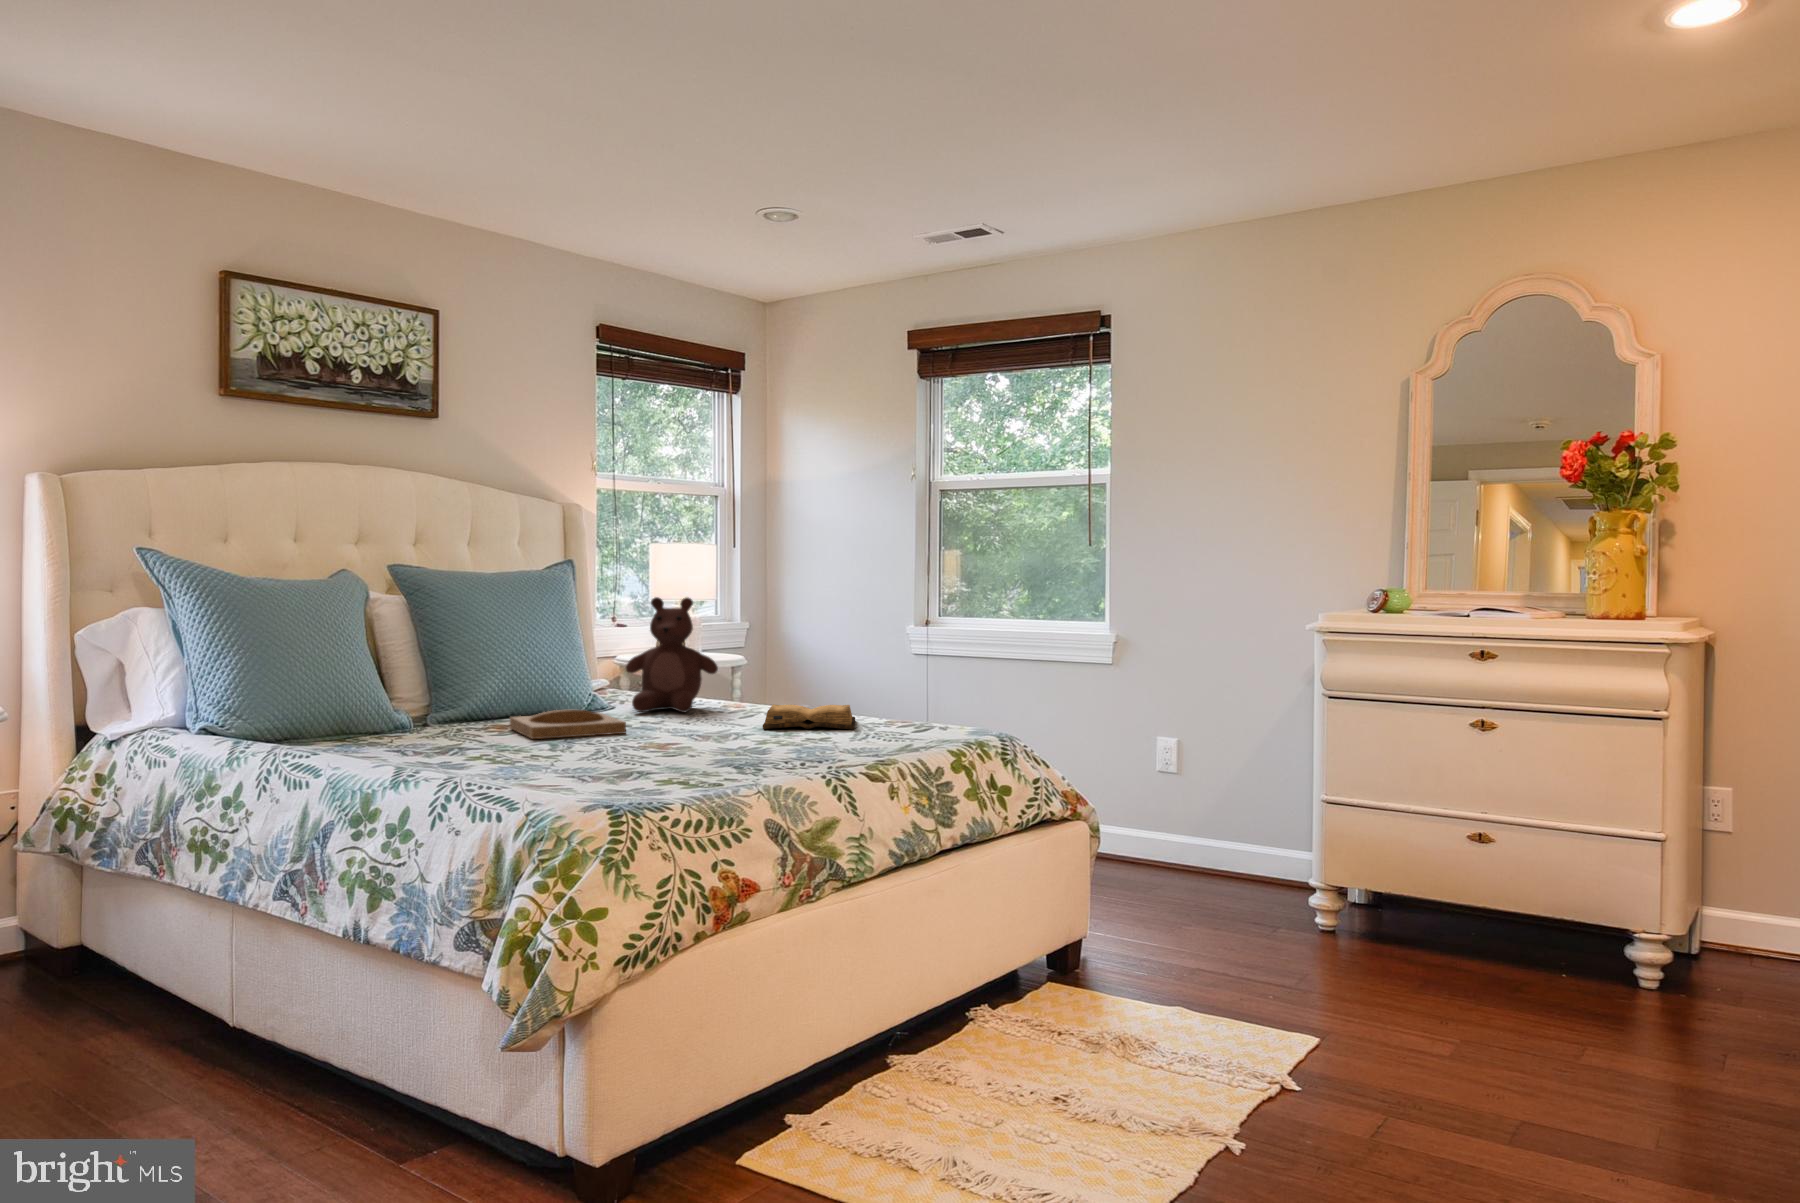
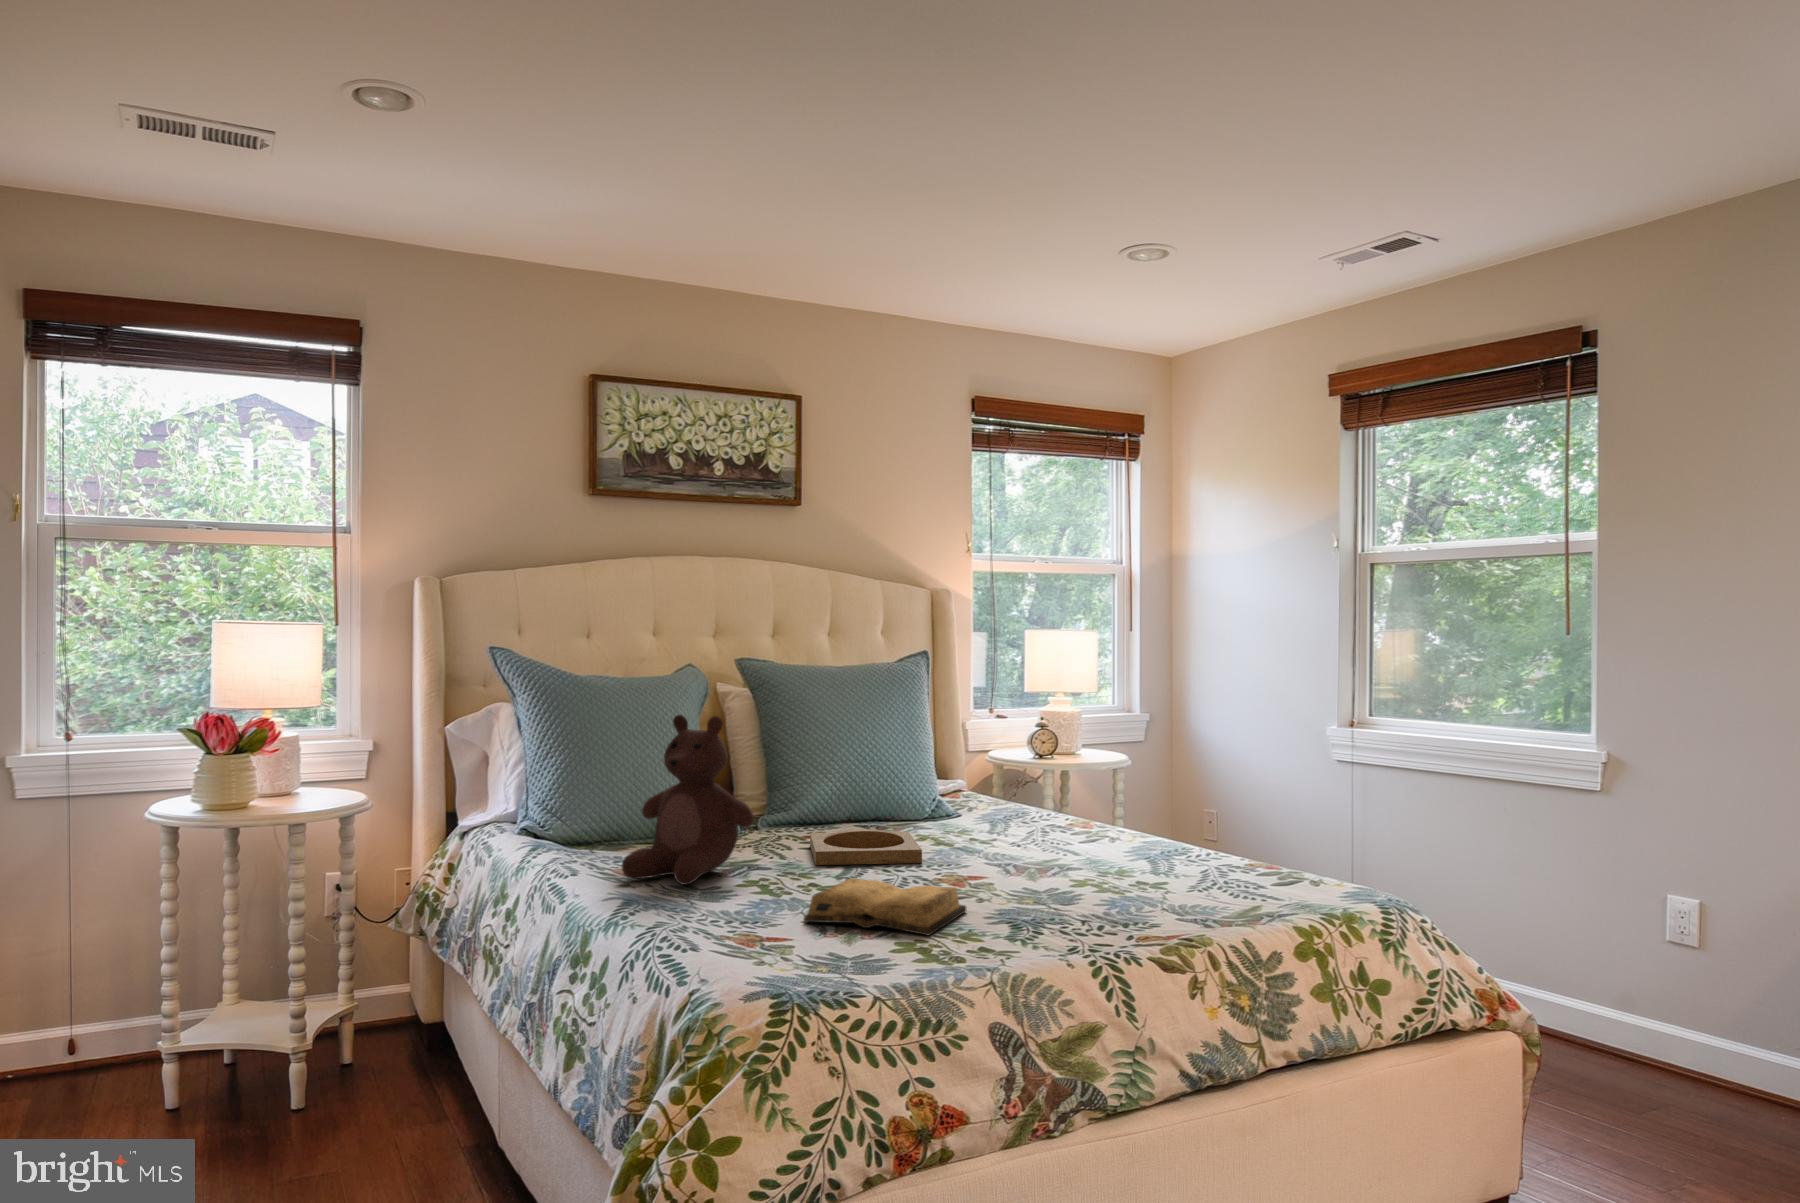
teddy bear: present [626,597,718,712] -> present [622,715,754,885]
diary: present [763,704,855,729] -> present [804,878,966,935]

